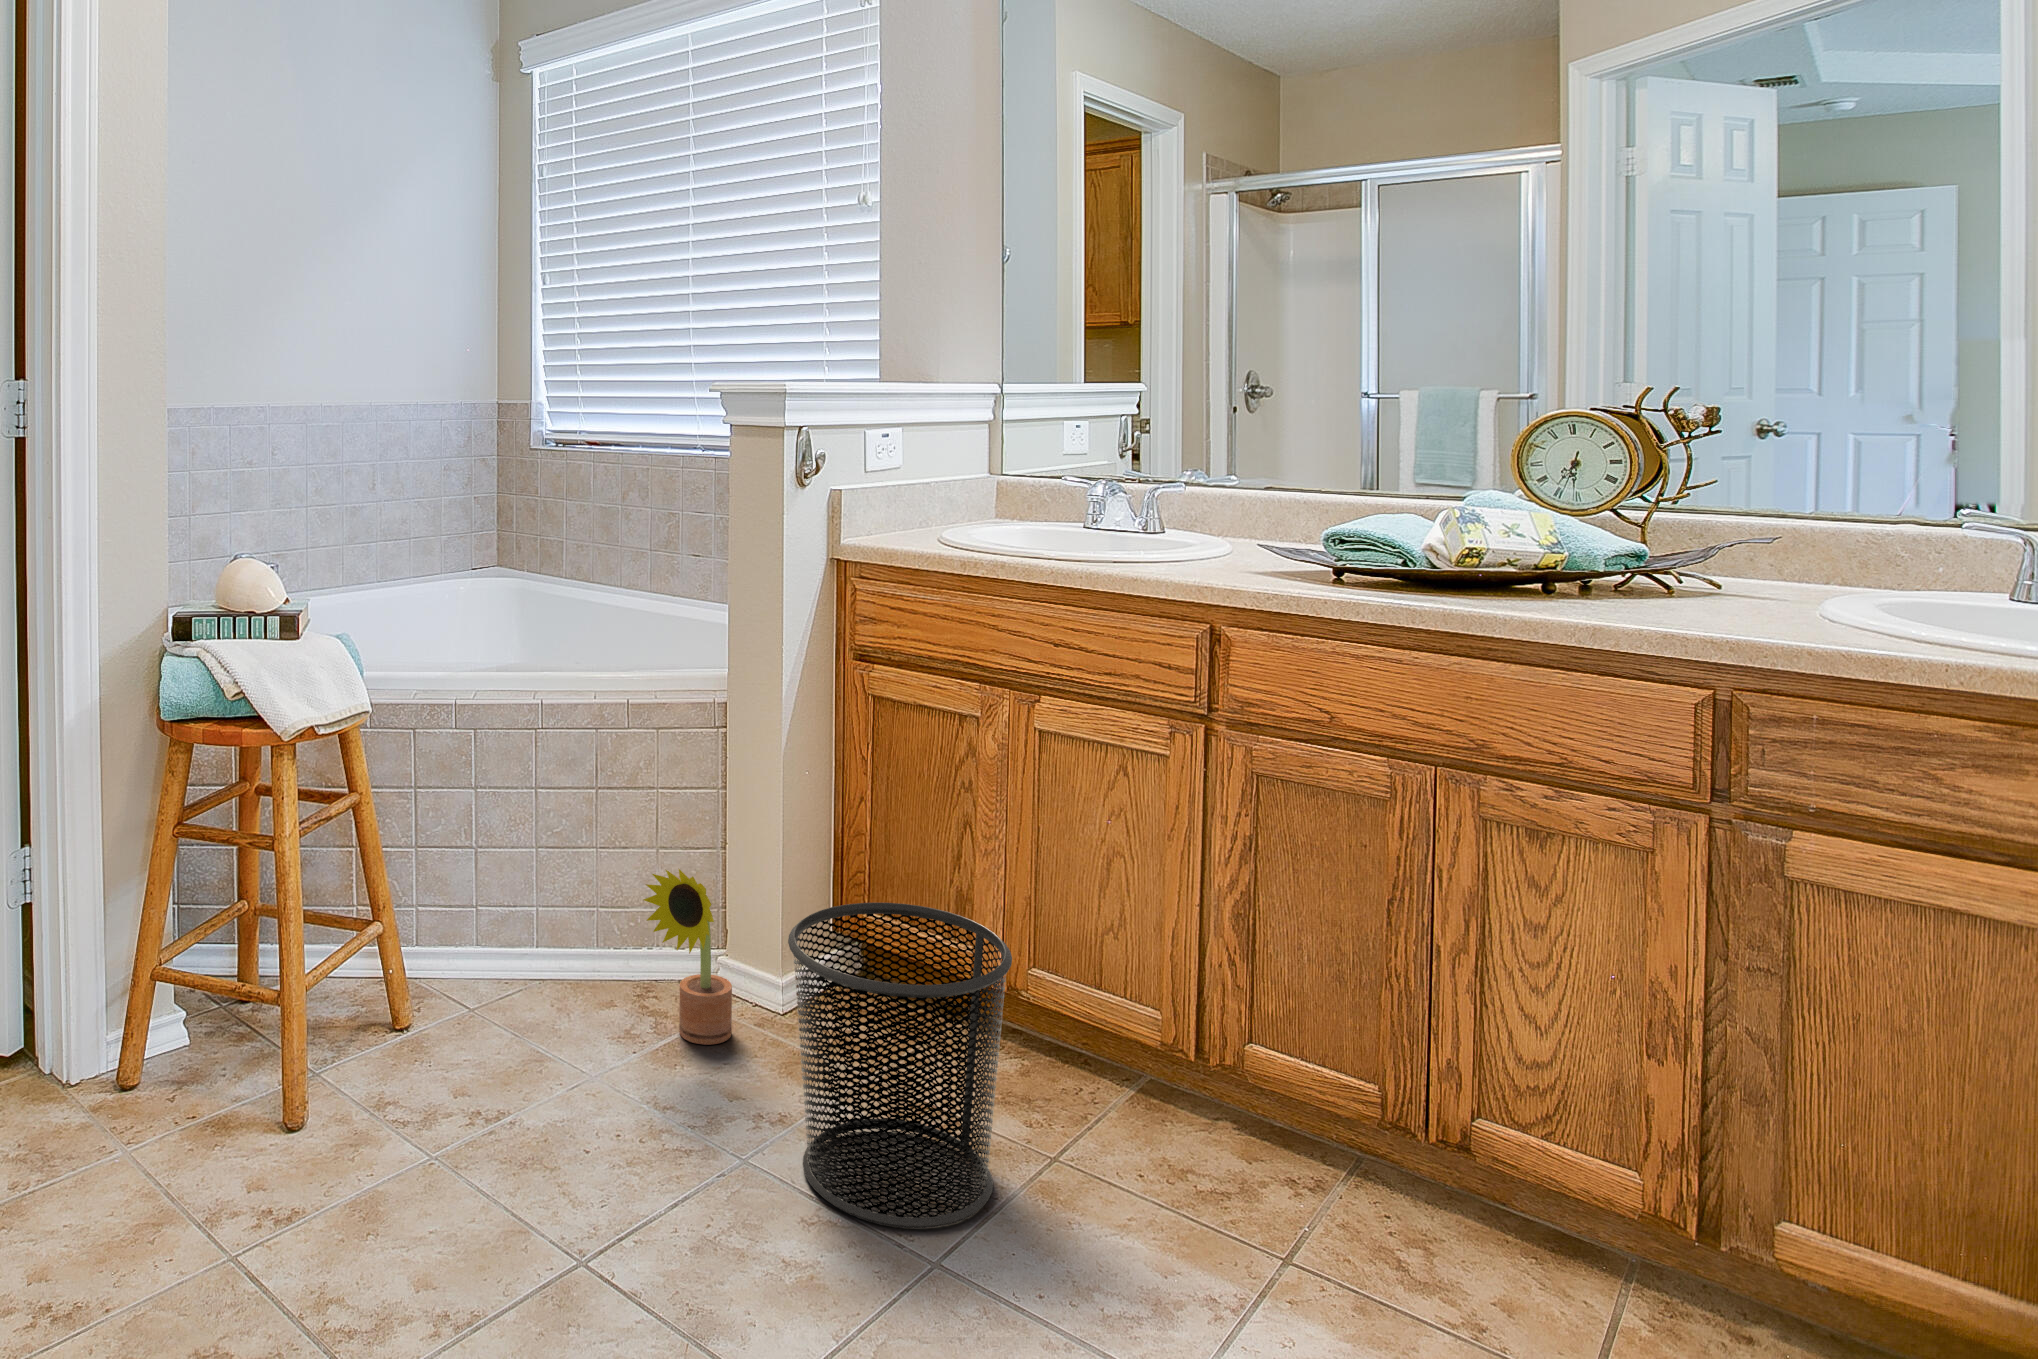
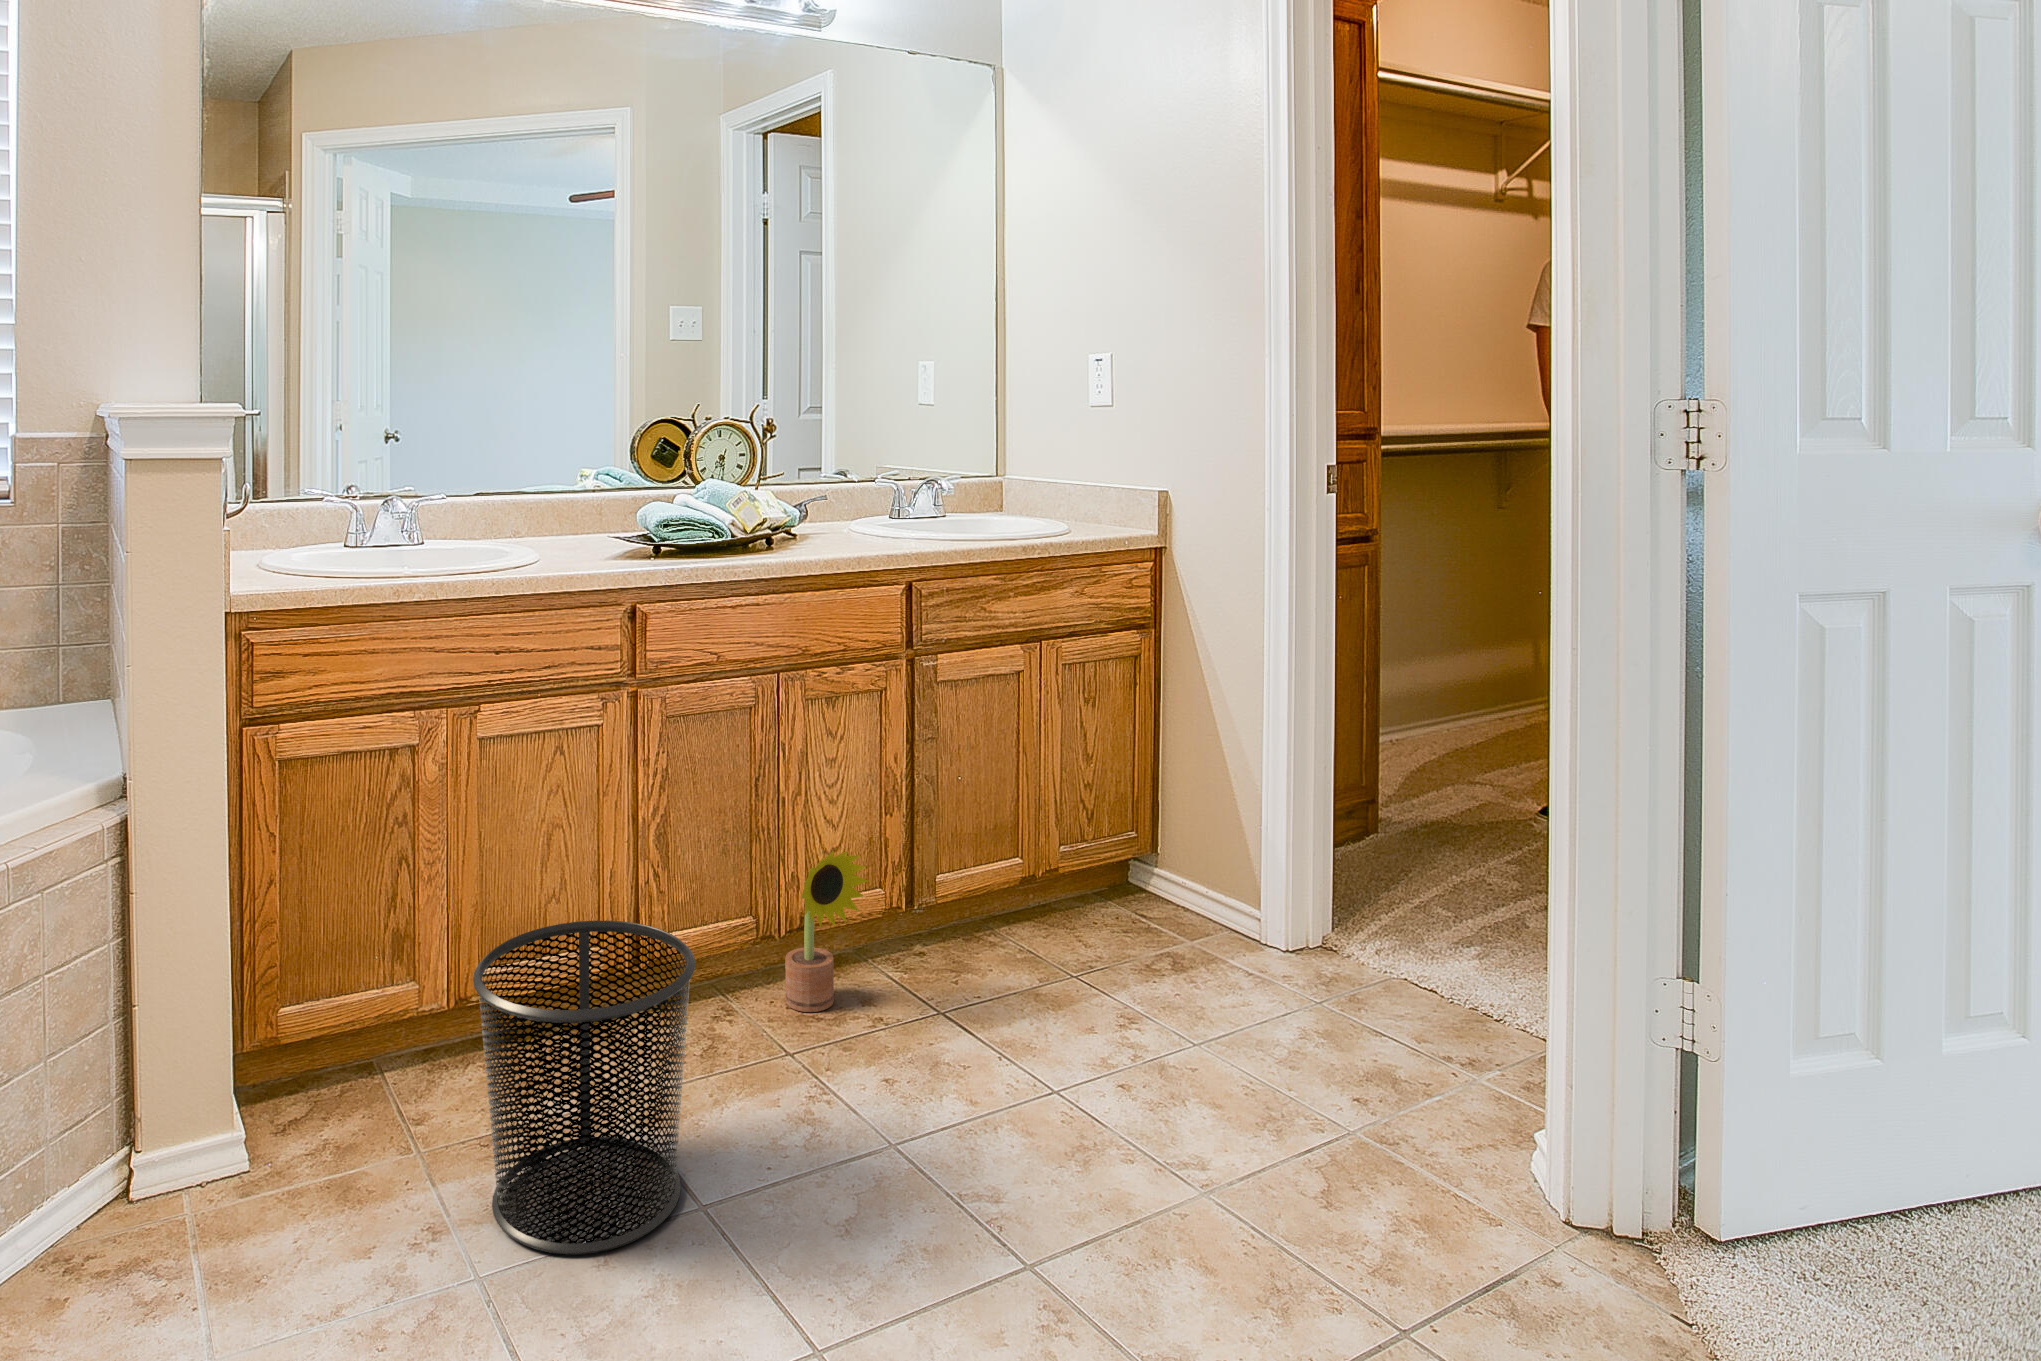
decorative plant: present [643,869,732,1045] -> present [785,851,868,1012]

